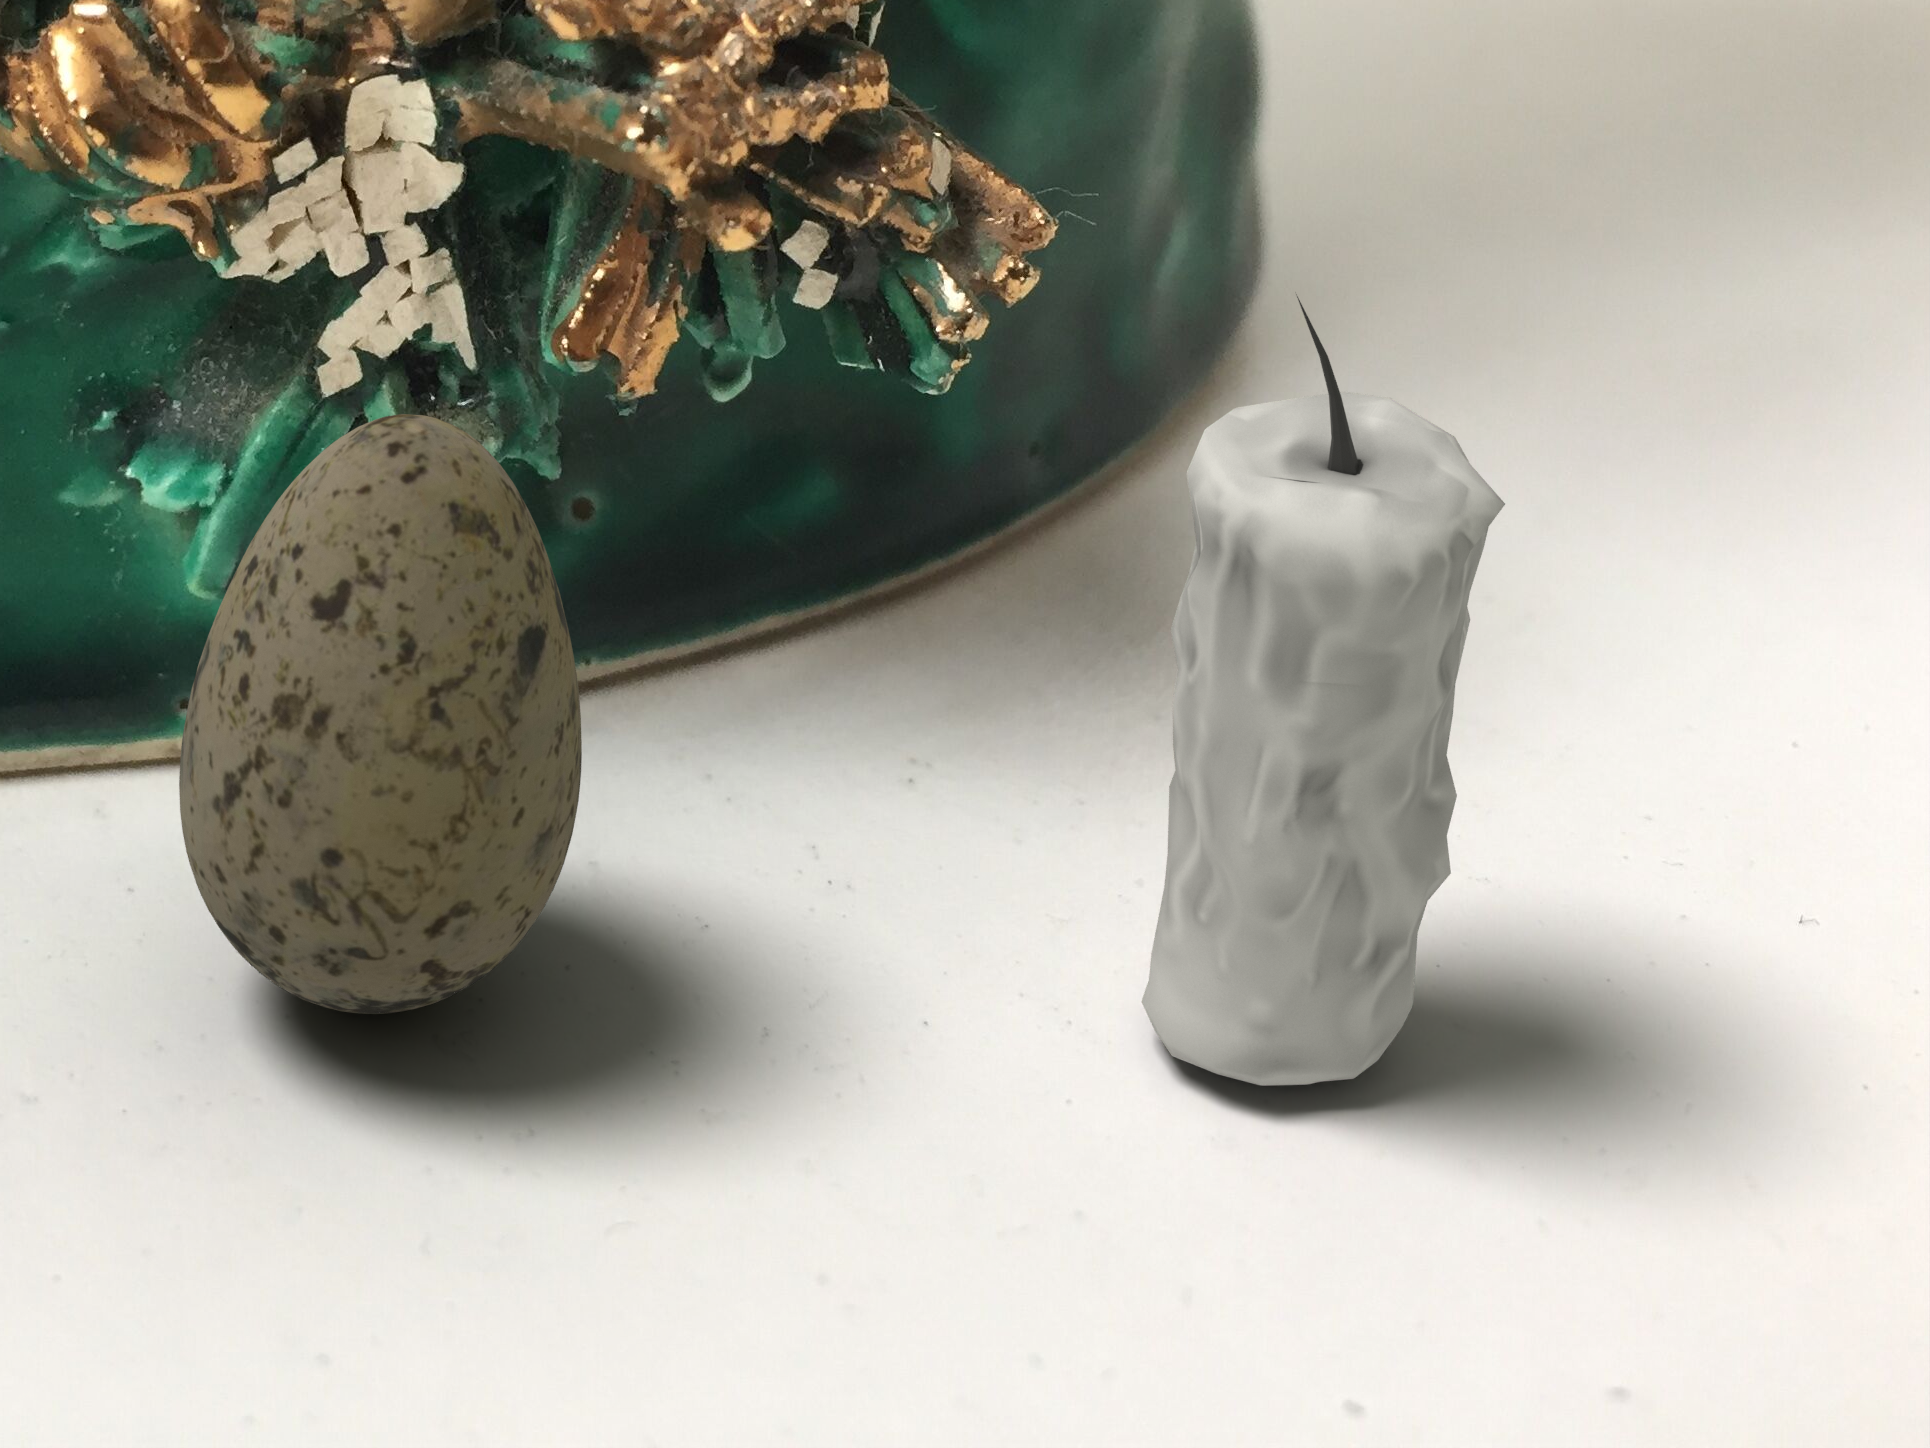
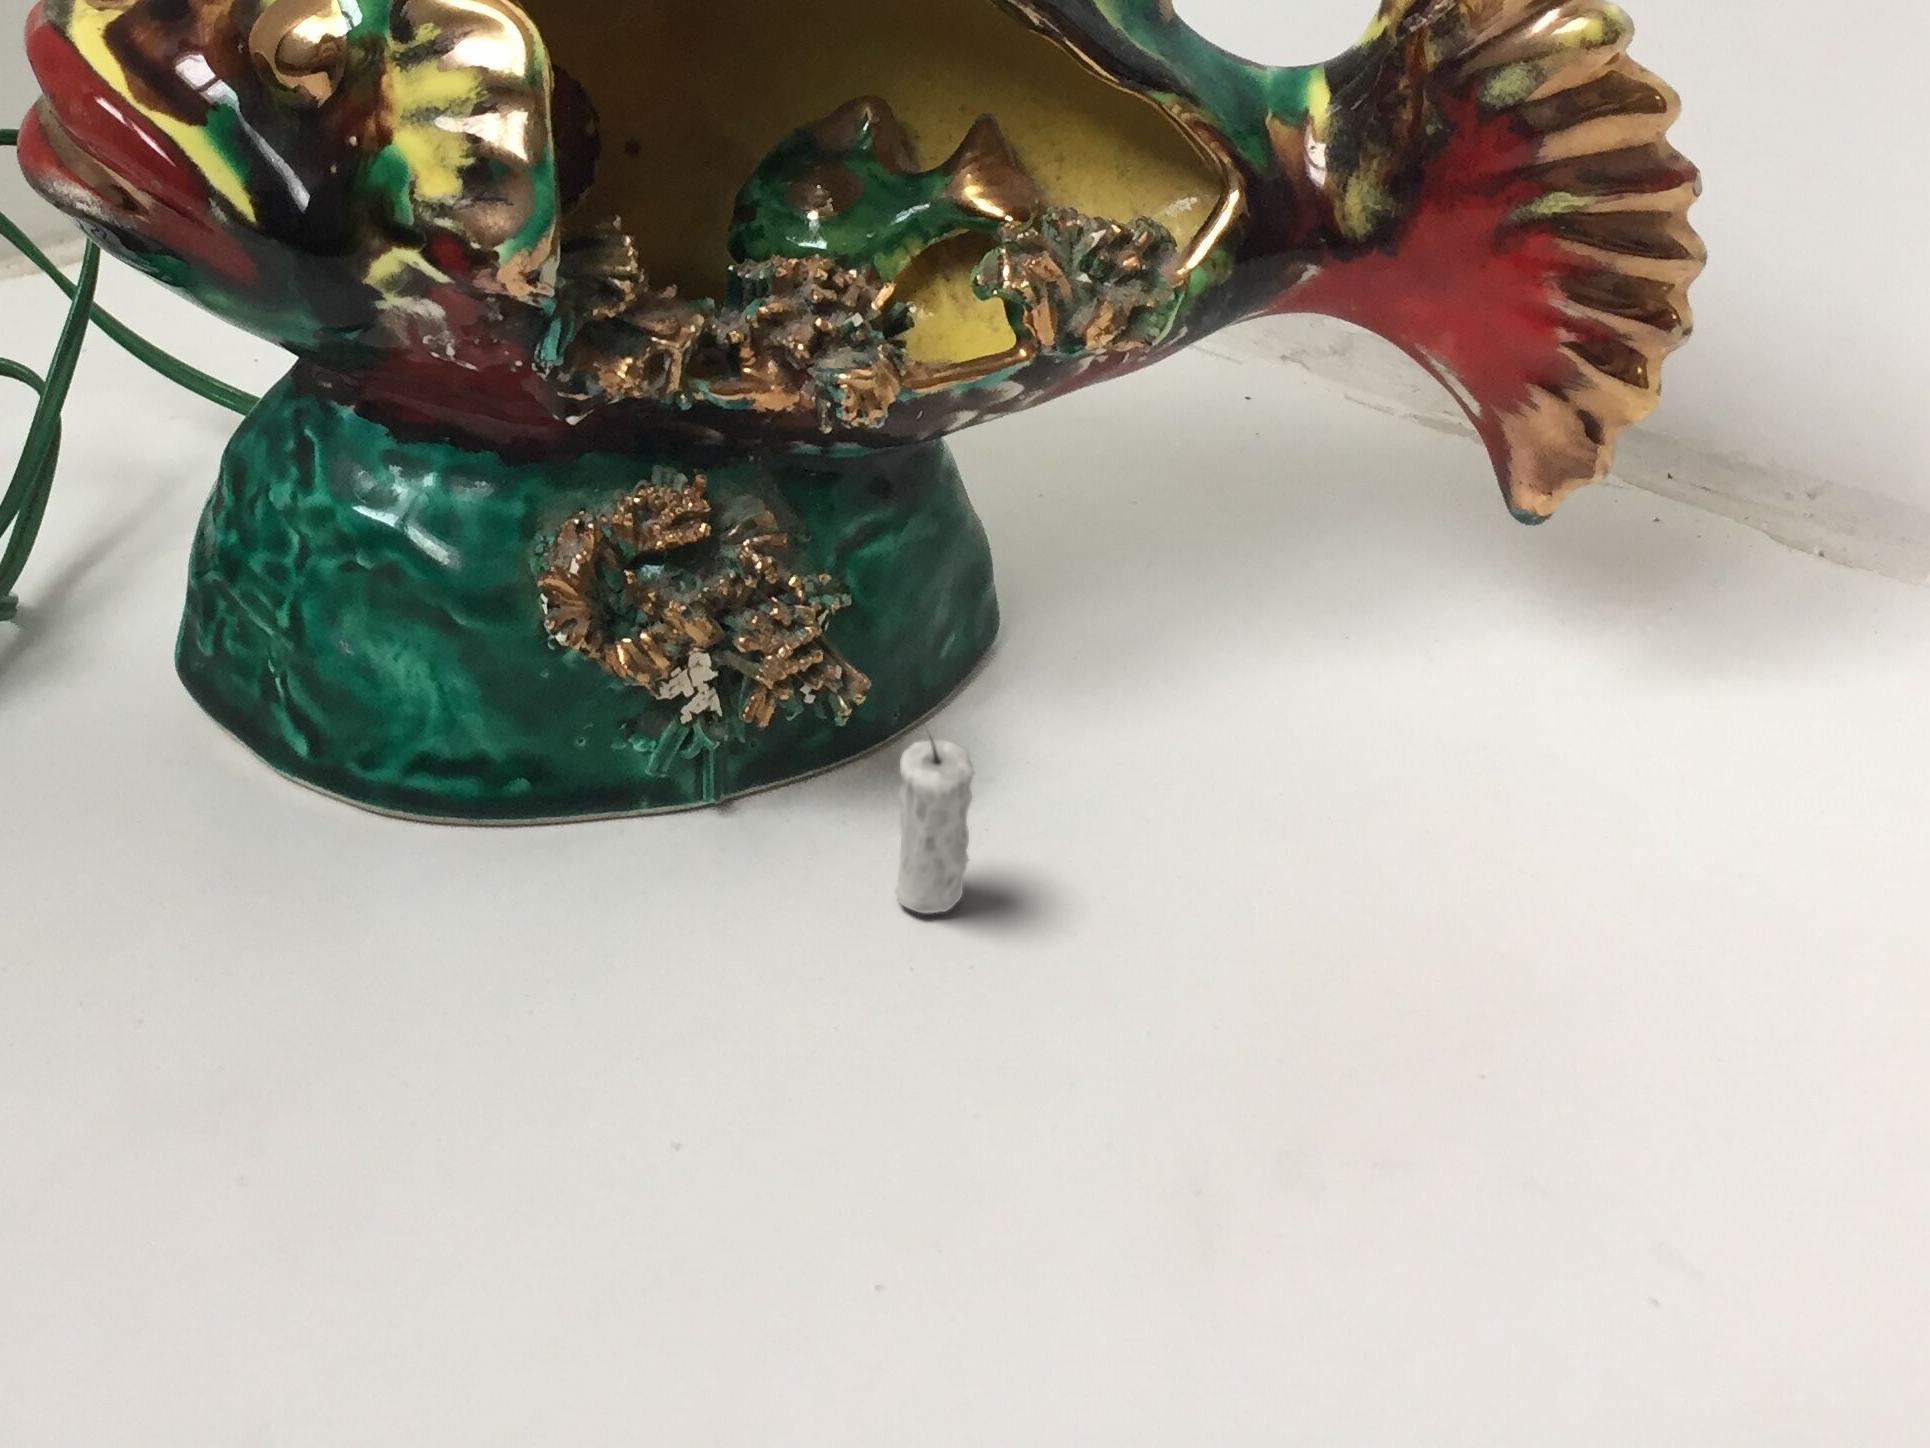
decorative egg: present [179,414,582,1014] -> none [646,745,749,892]

